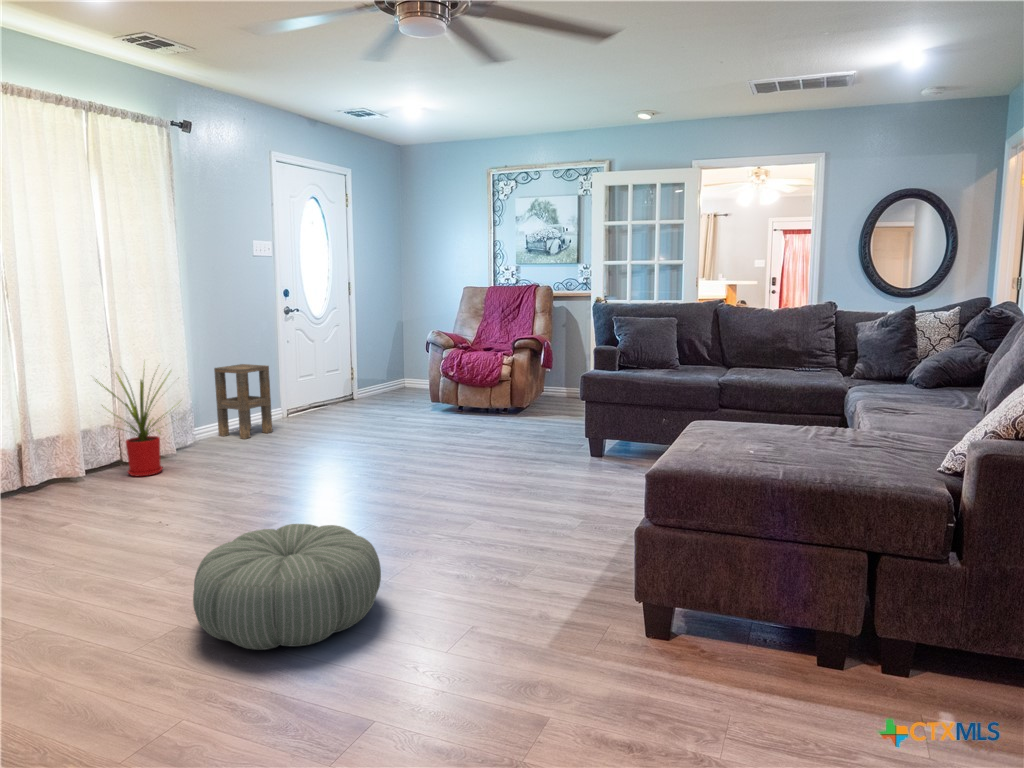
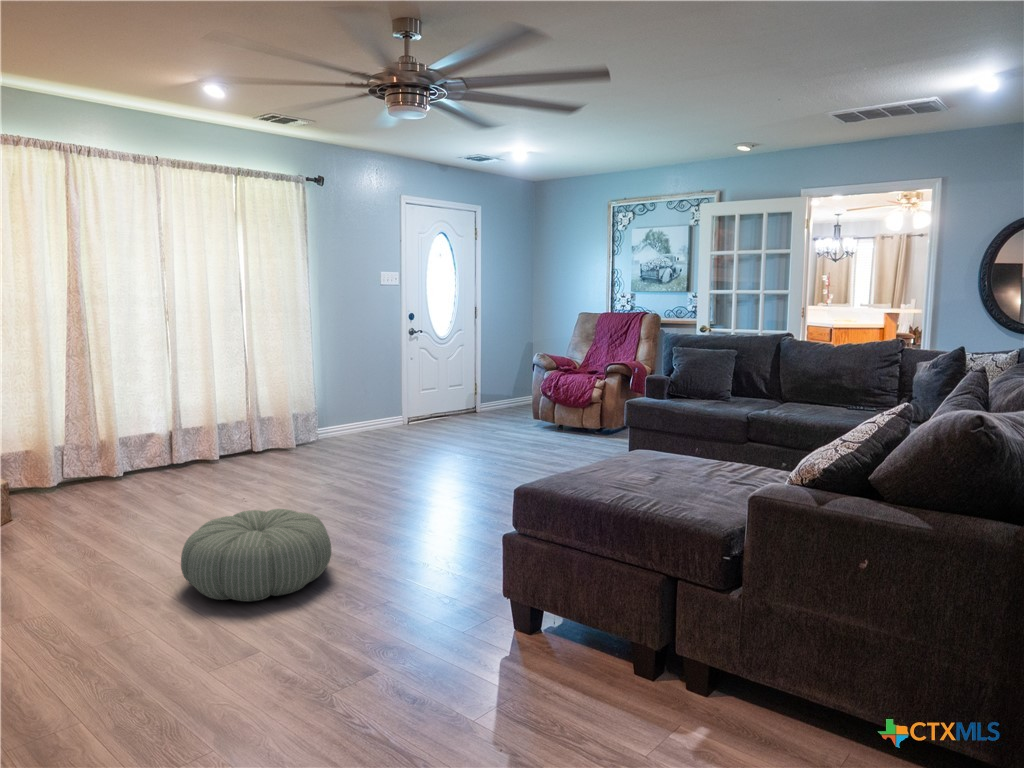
side table: present [214,364,272,439] -> none [338,377,383,441]
house plant: present [96,373,173,476] -> none [223,370,297,464]

